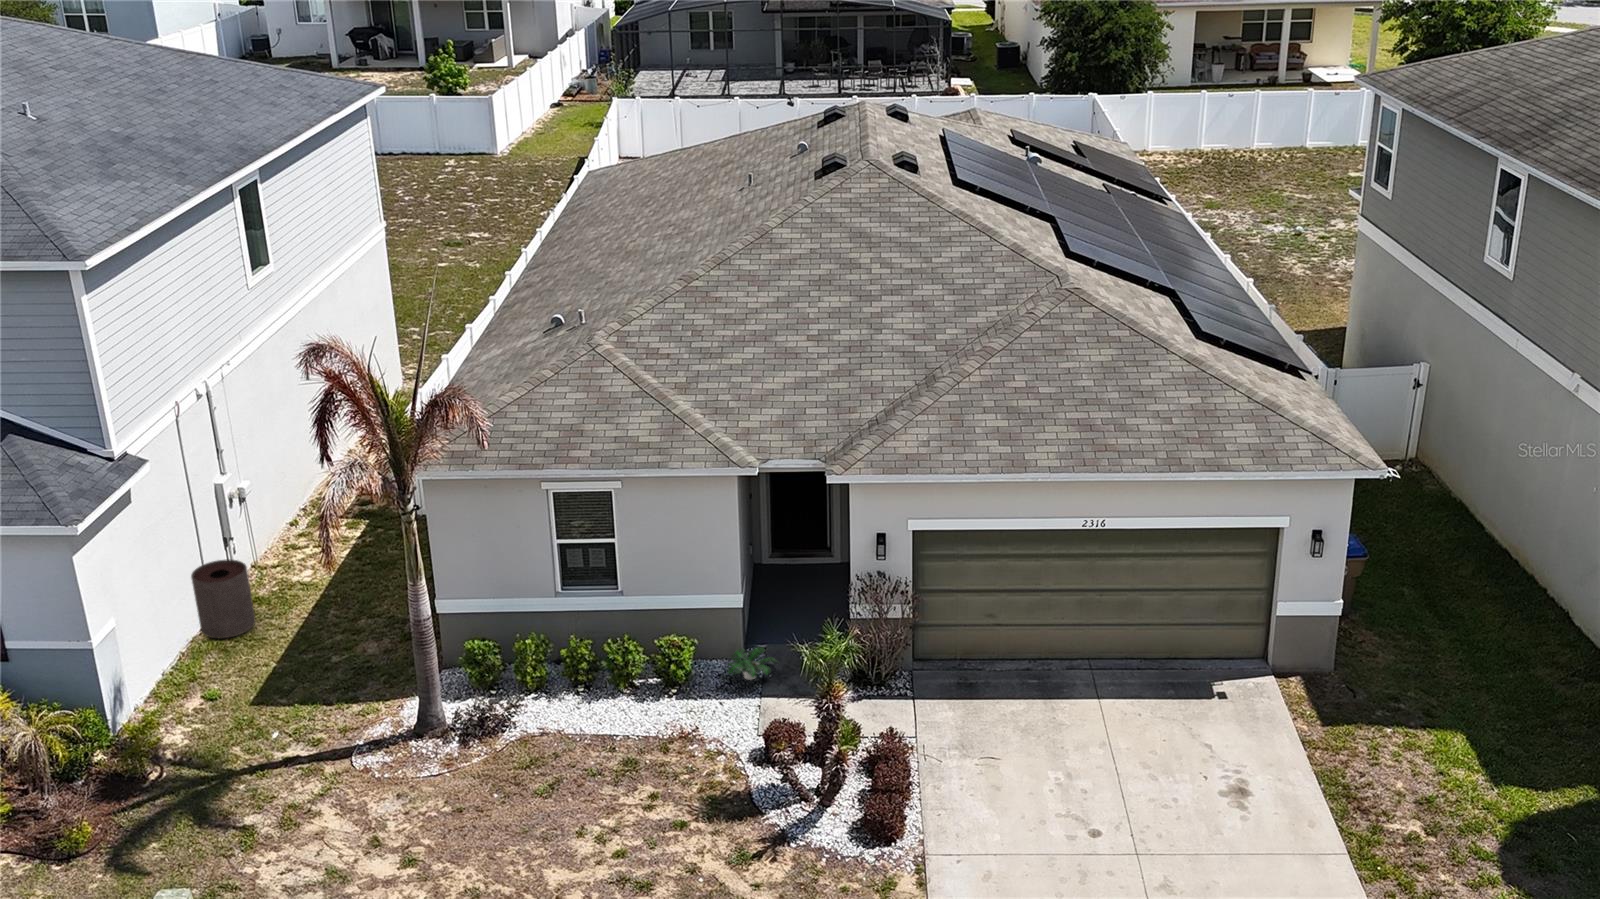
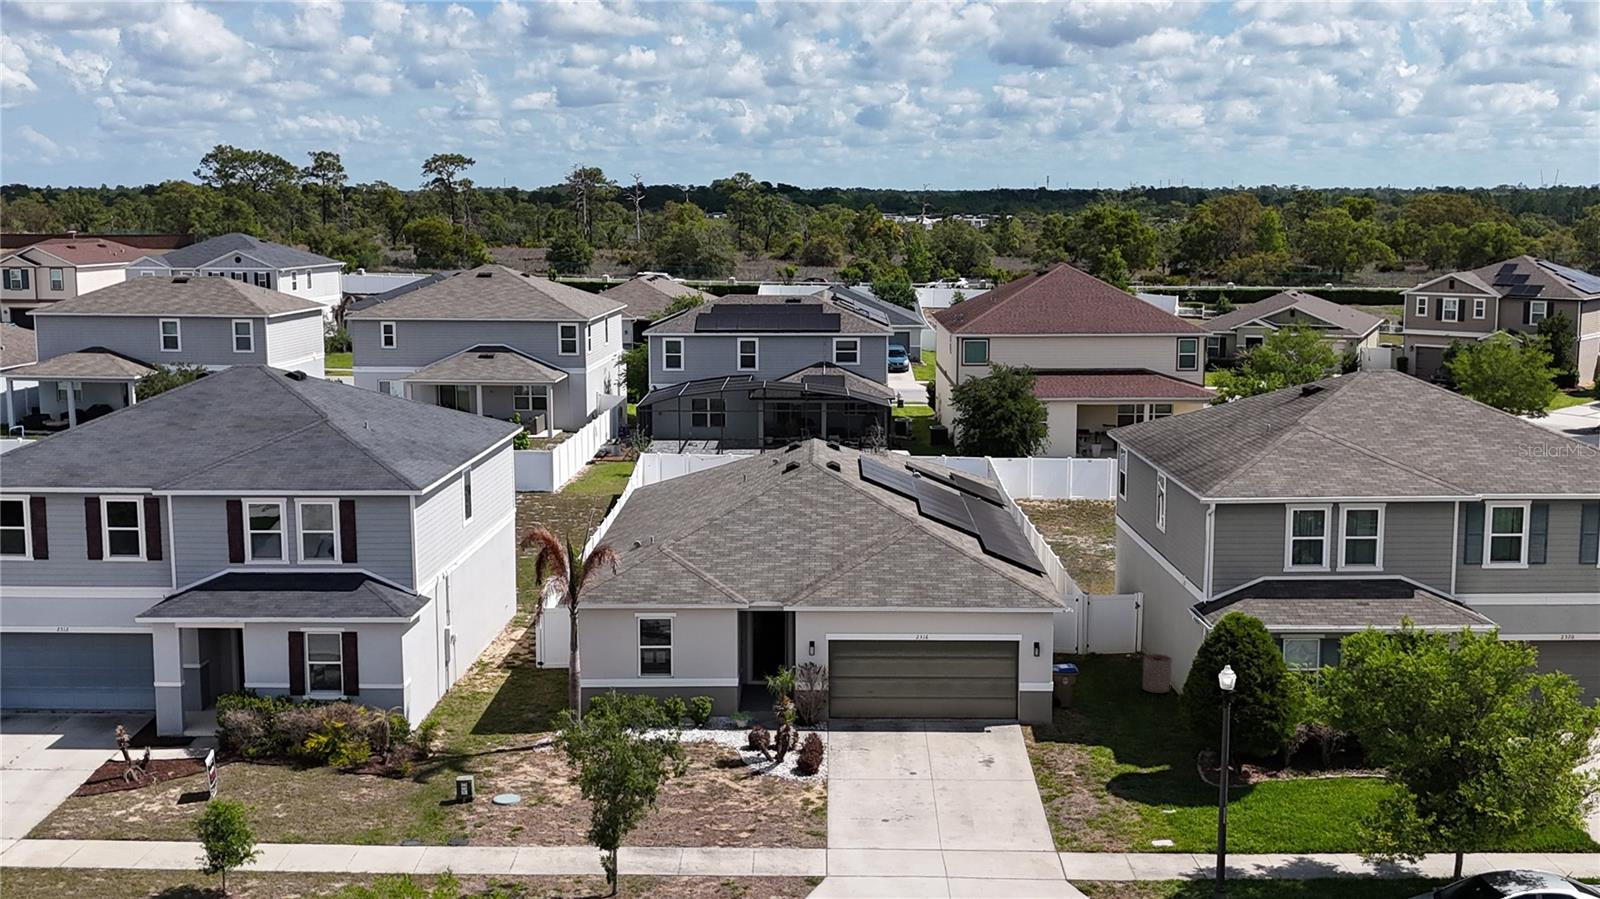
trash can: present [191,559,255,638] -> present [1143,654,1172,693]

